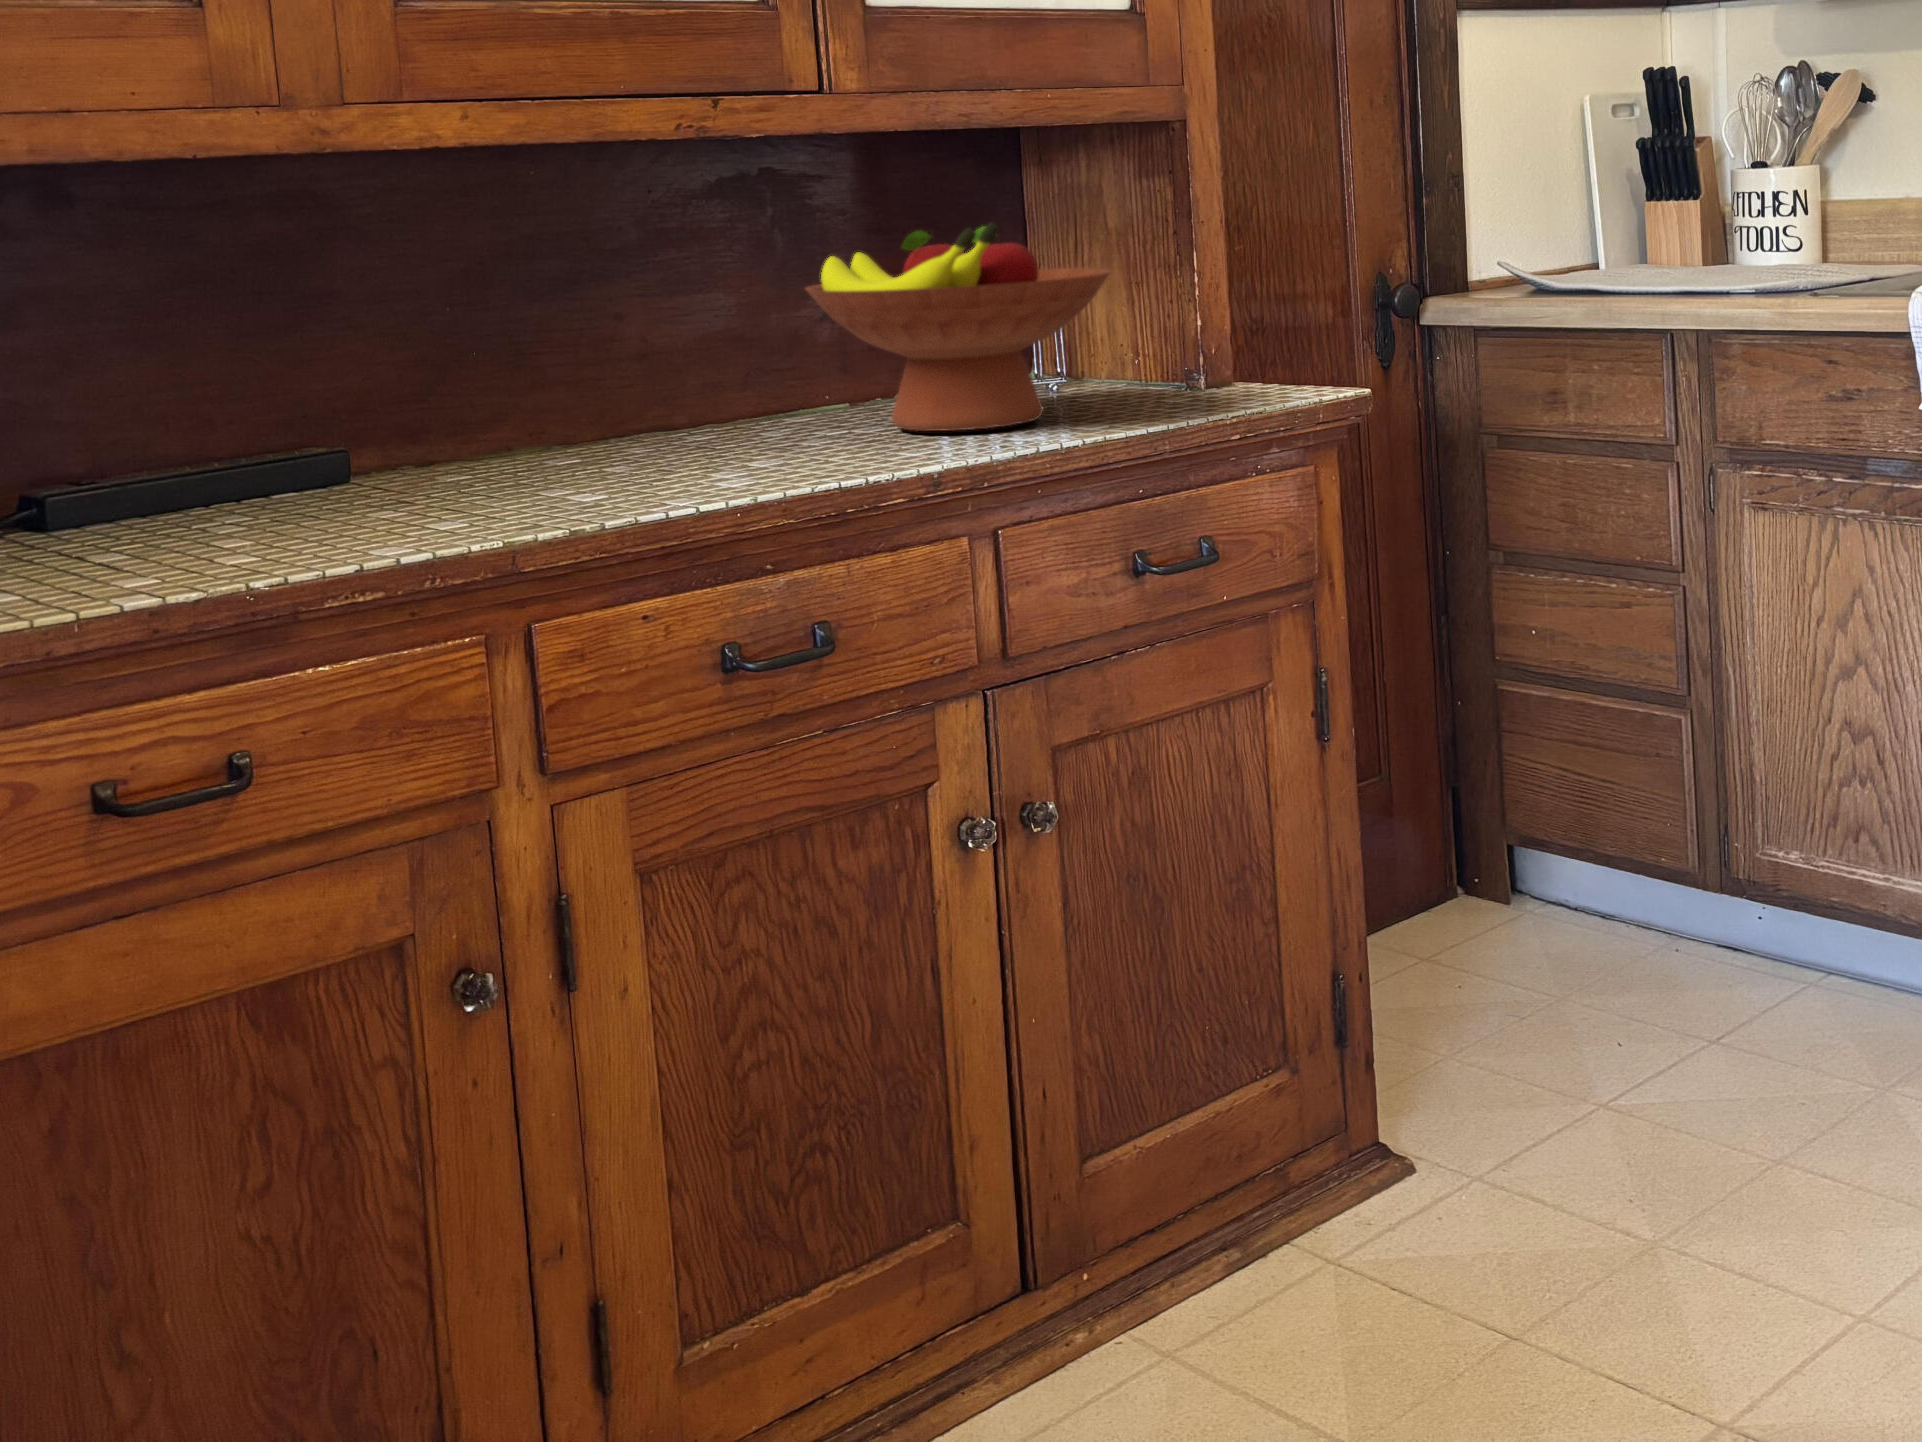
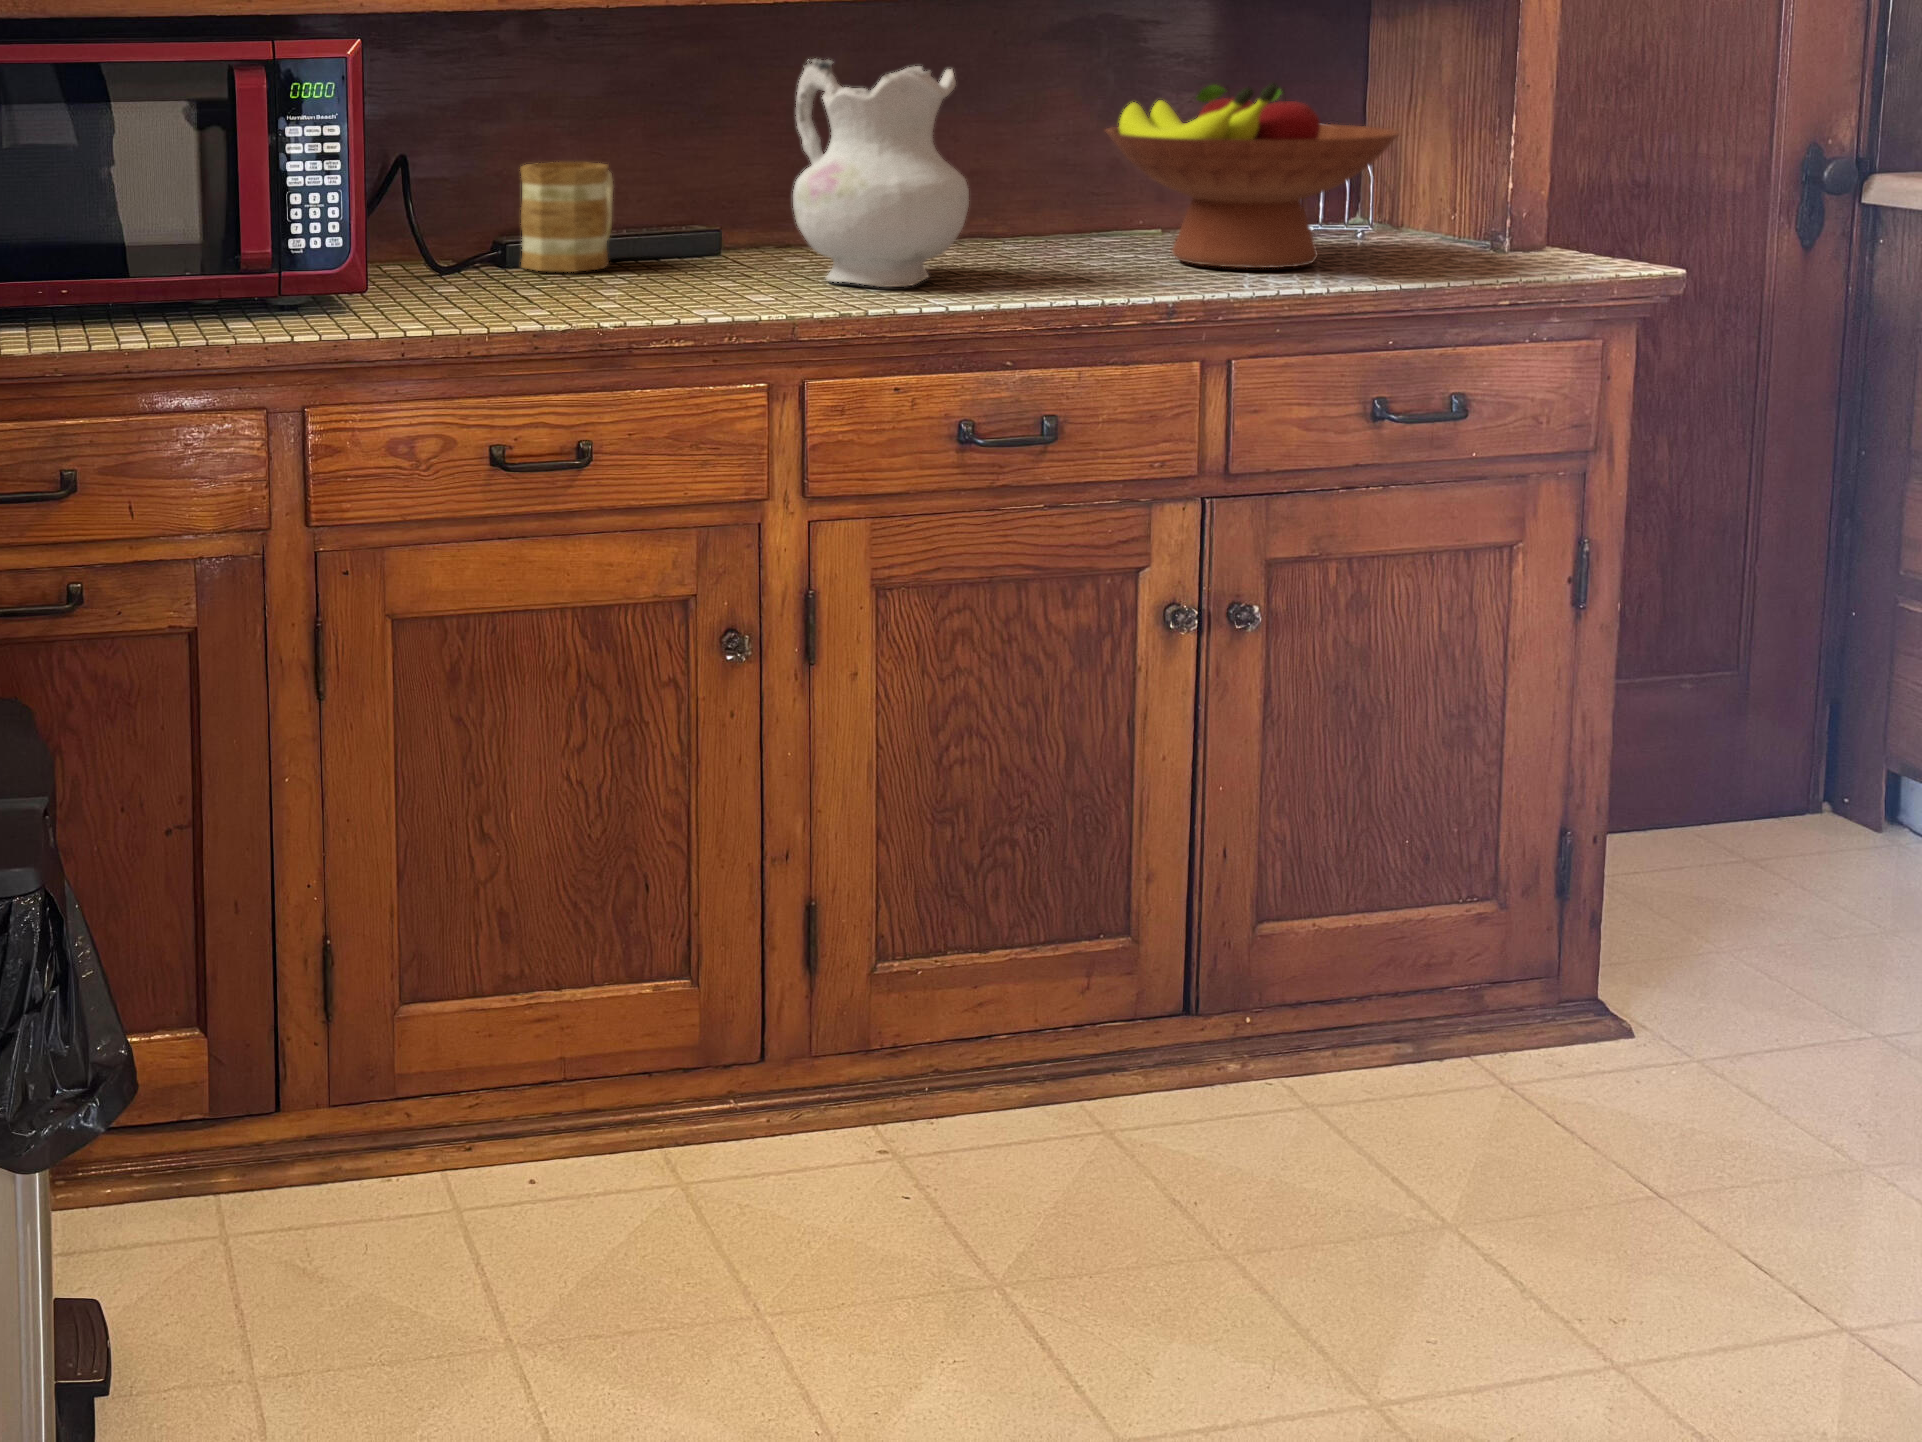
ceramic pitcher: none [445,219,682,496] -> present [793,59,969,287]
mug: none [55,376,198,530] -> present [520,162,613,272]

